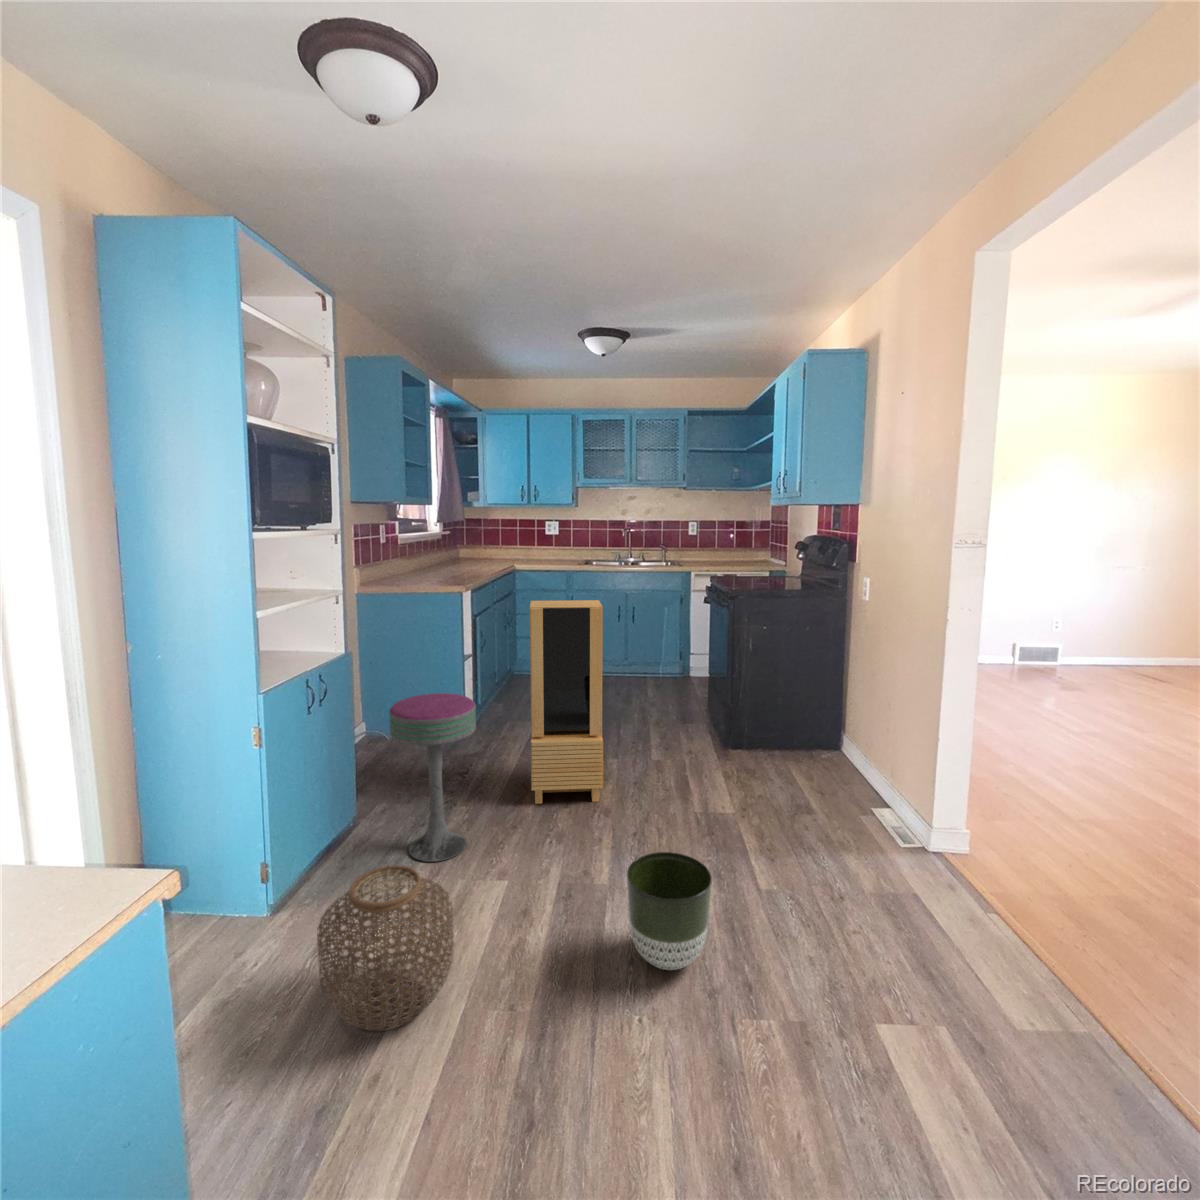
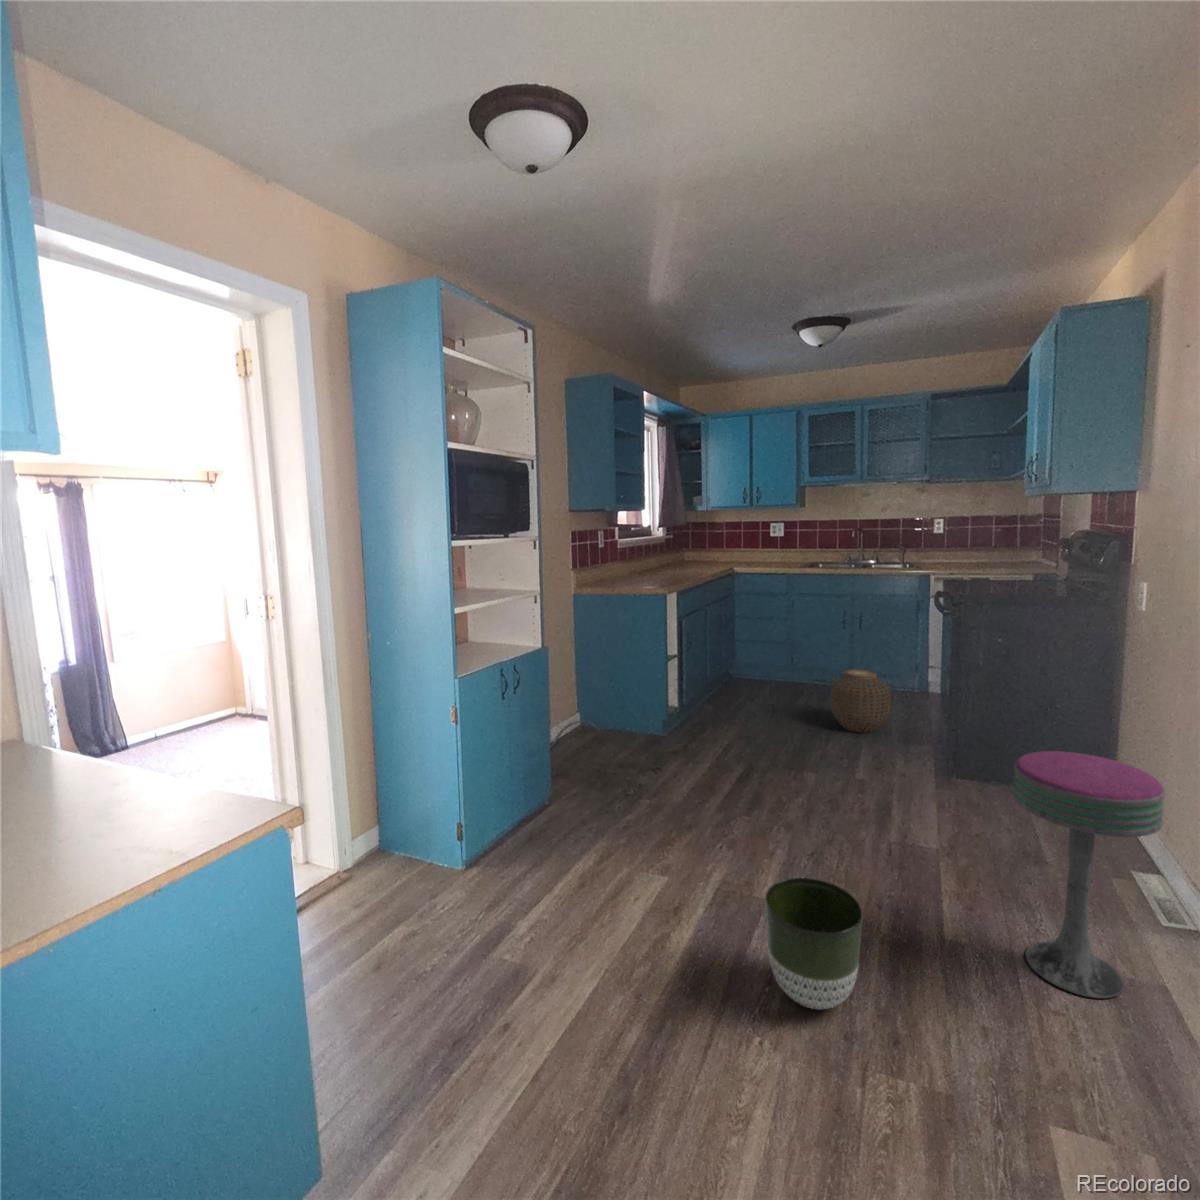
storage cabinet: present [530,600,603,804] -> none [712,604,791,817]
bar stool: present [389,693,476,862] -> present [1013,751,1165,998]
woven basket: present [317,865,454,1031] -> present [831,669,891,733]

